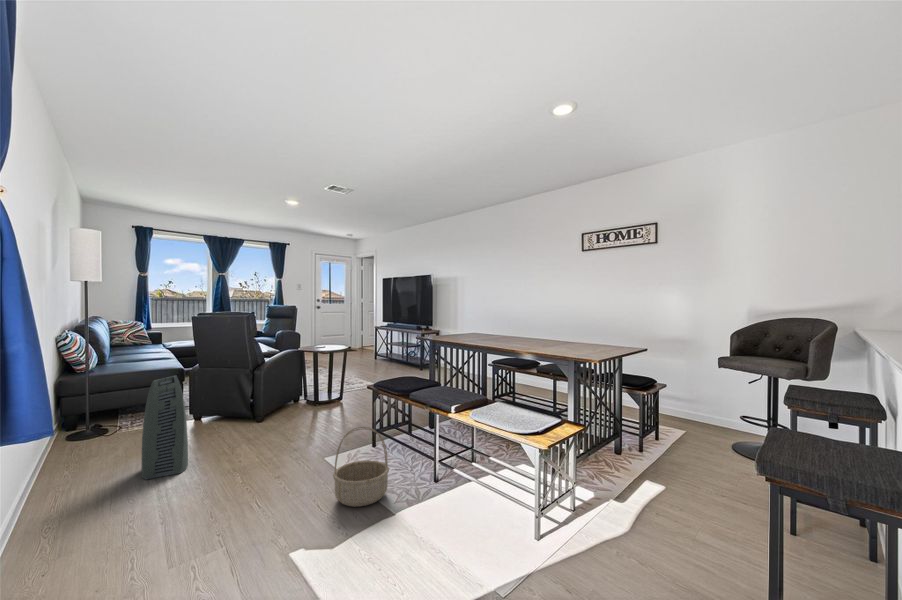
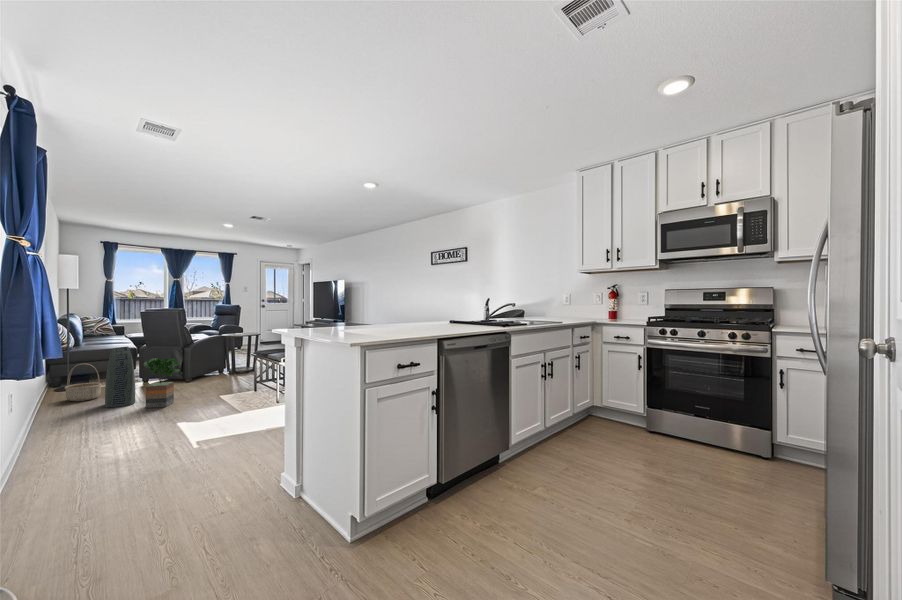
potted tree: none [201,394,260,482] -> present [144,358,180,408]
basket: present [333,427,389,507] -> present [65,363,102,401]

